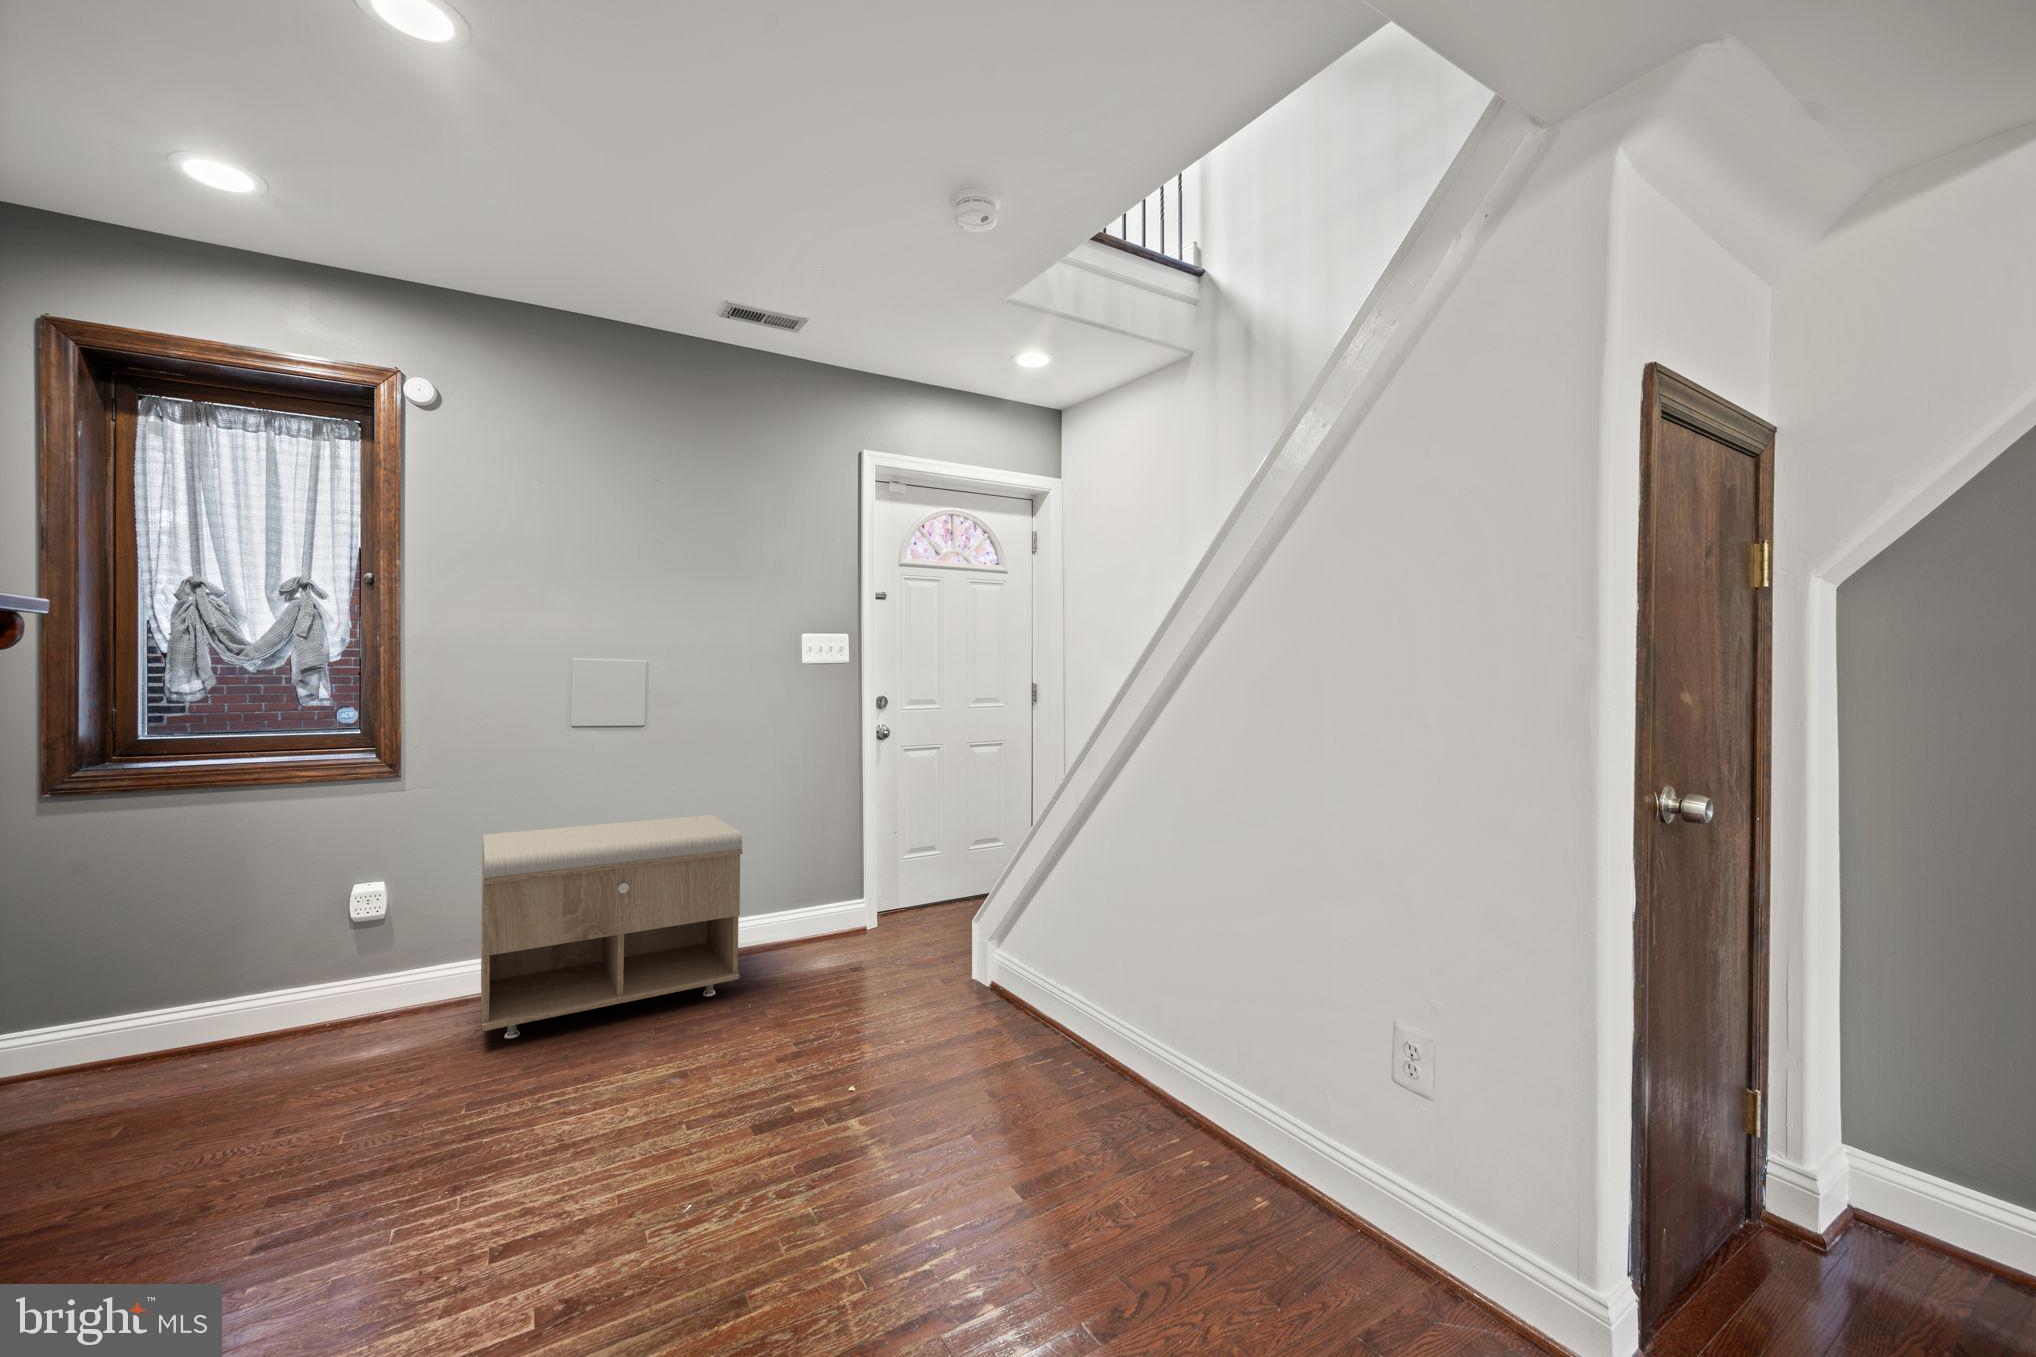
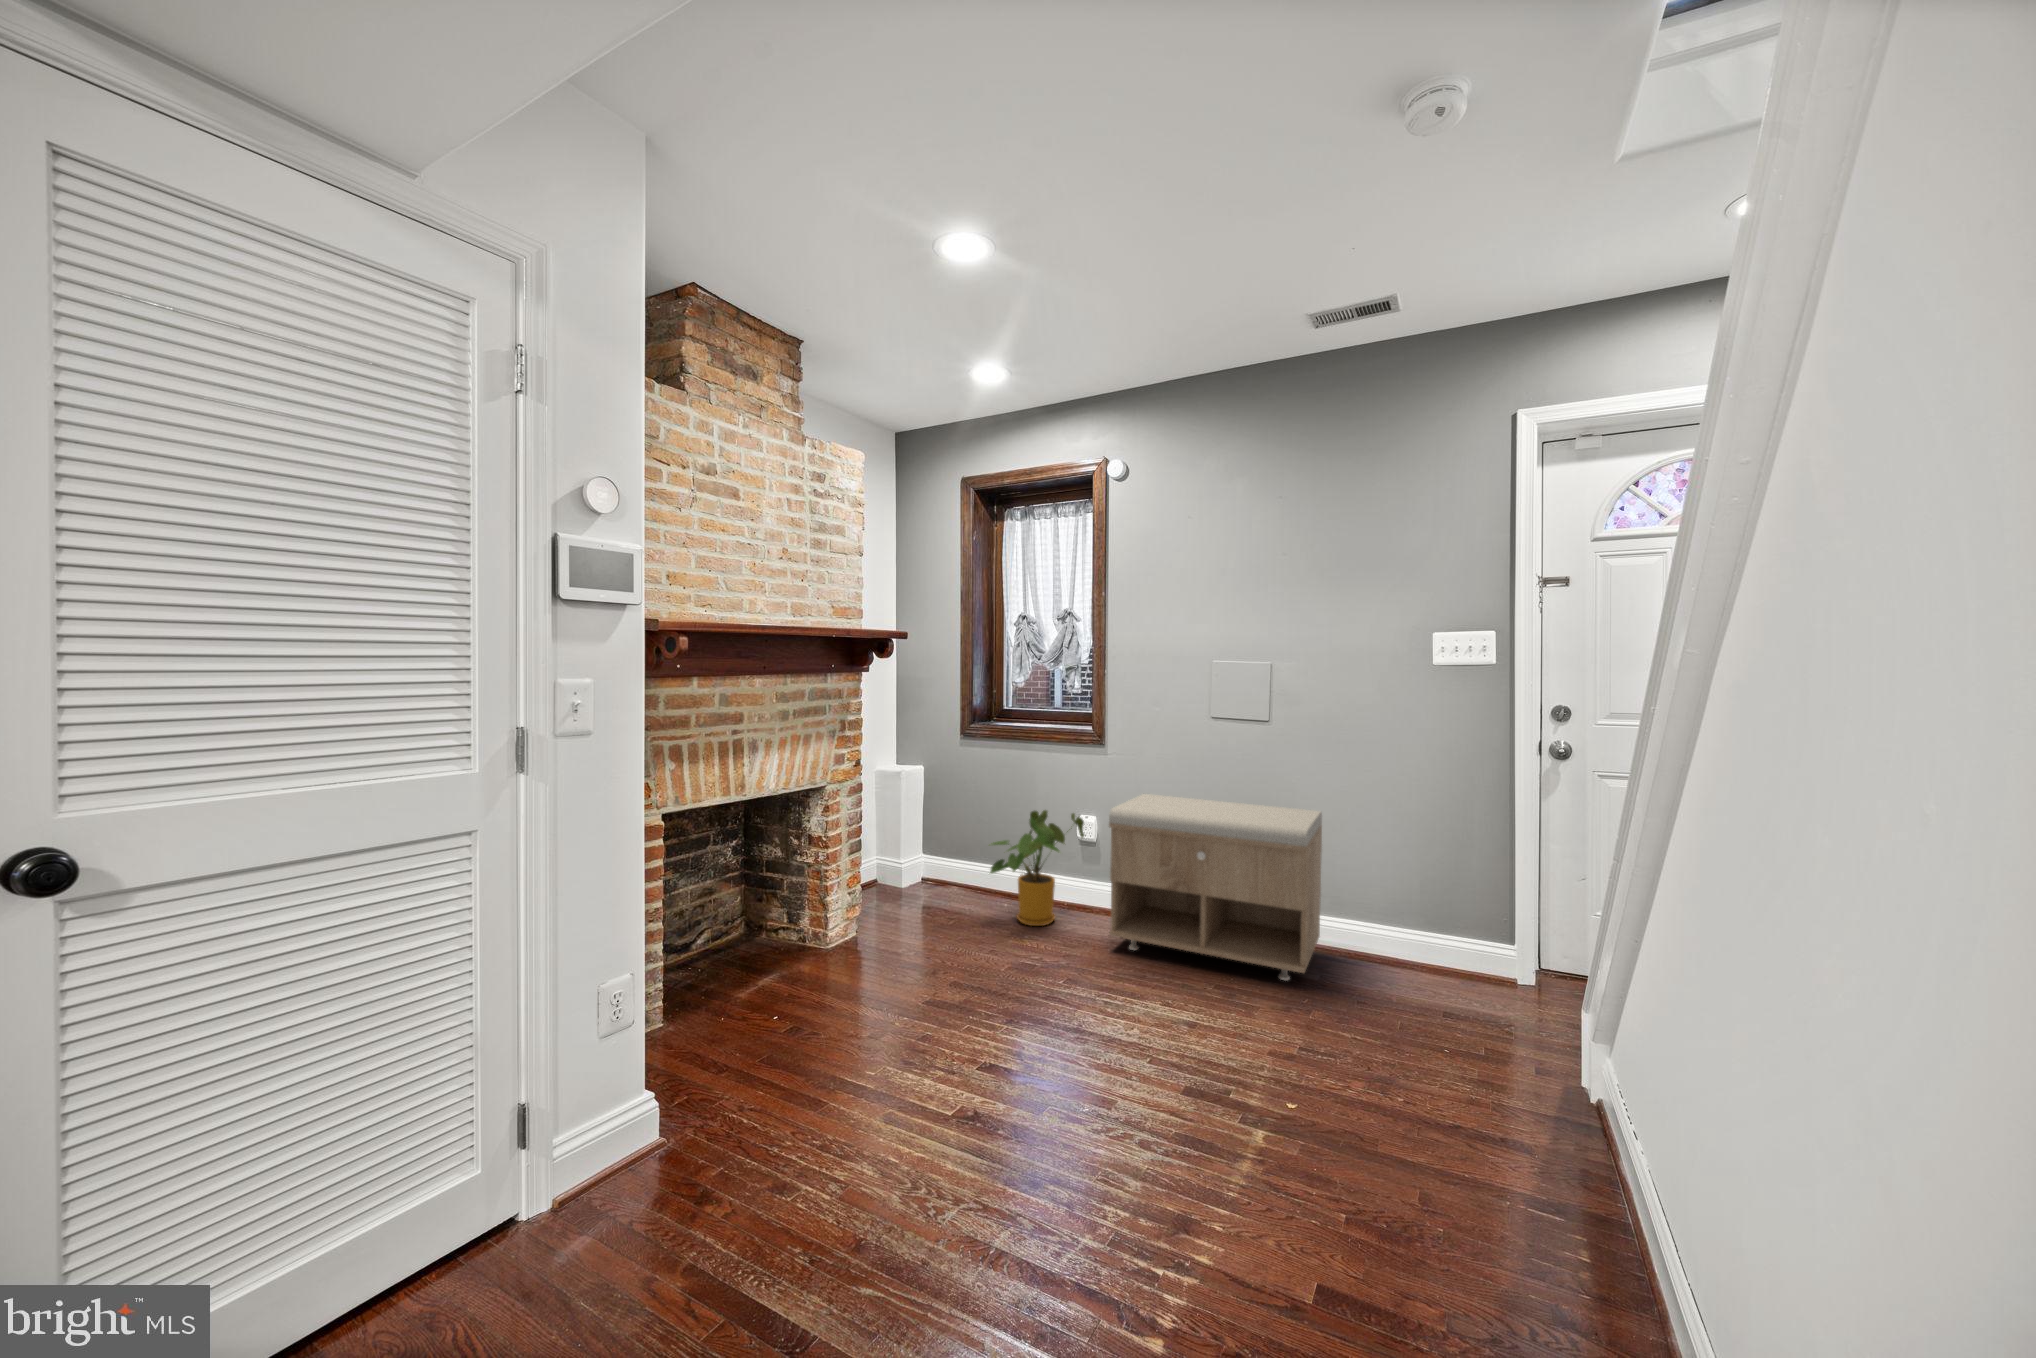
house plant: none [199,885,379,1079] -> present [990,810,1084,926]

